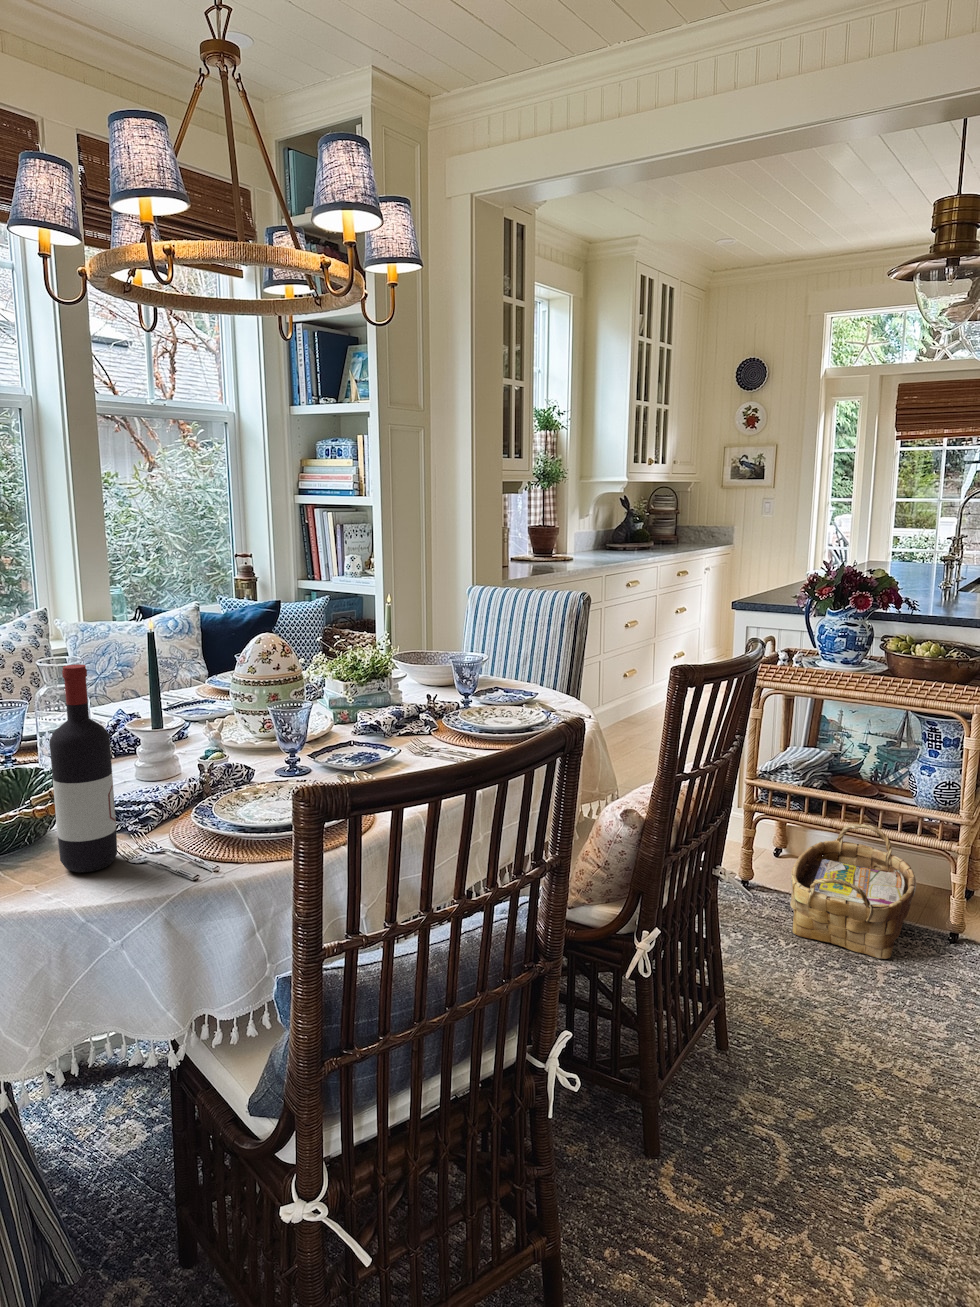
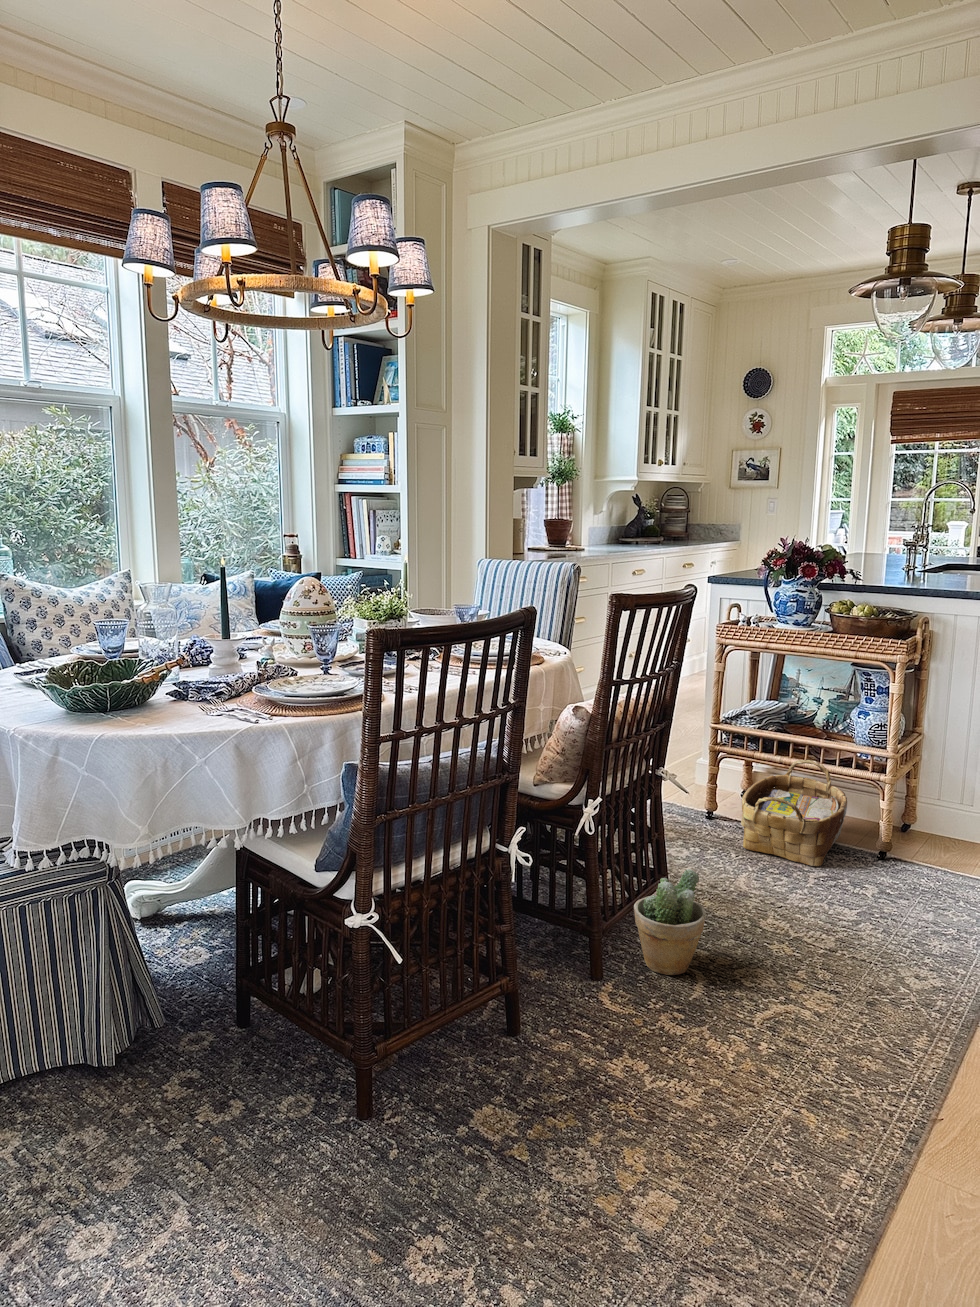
wine bottle: present [49,664,117,872] -> none [154,574,198,721]
potted plant: none [694,1003,787,1144] -> present [634,869,706,975]

